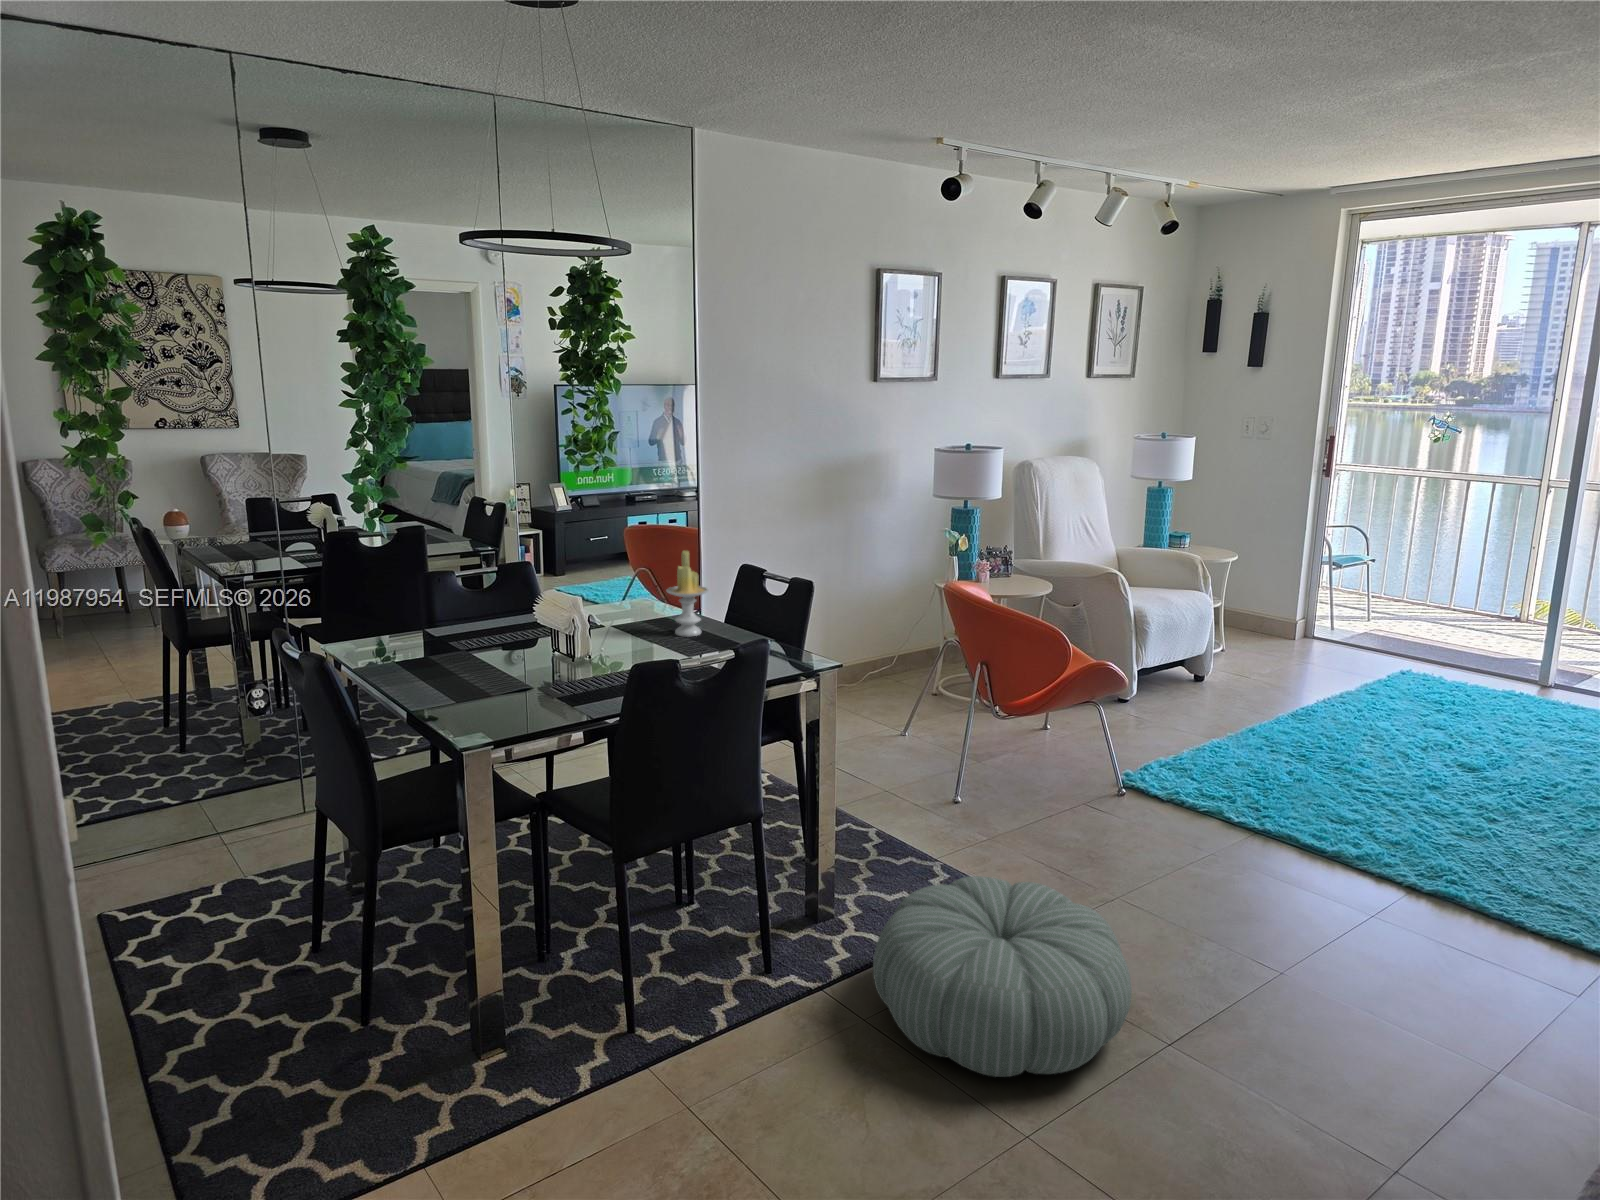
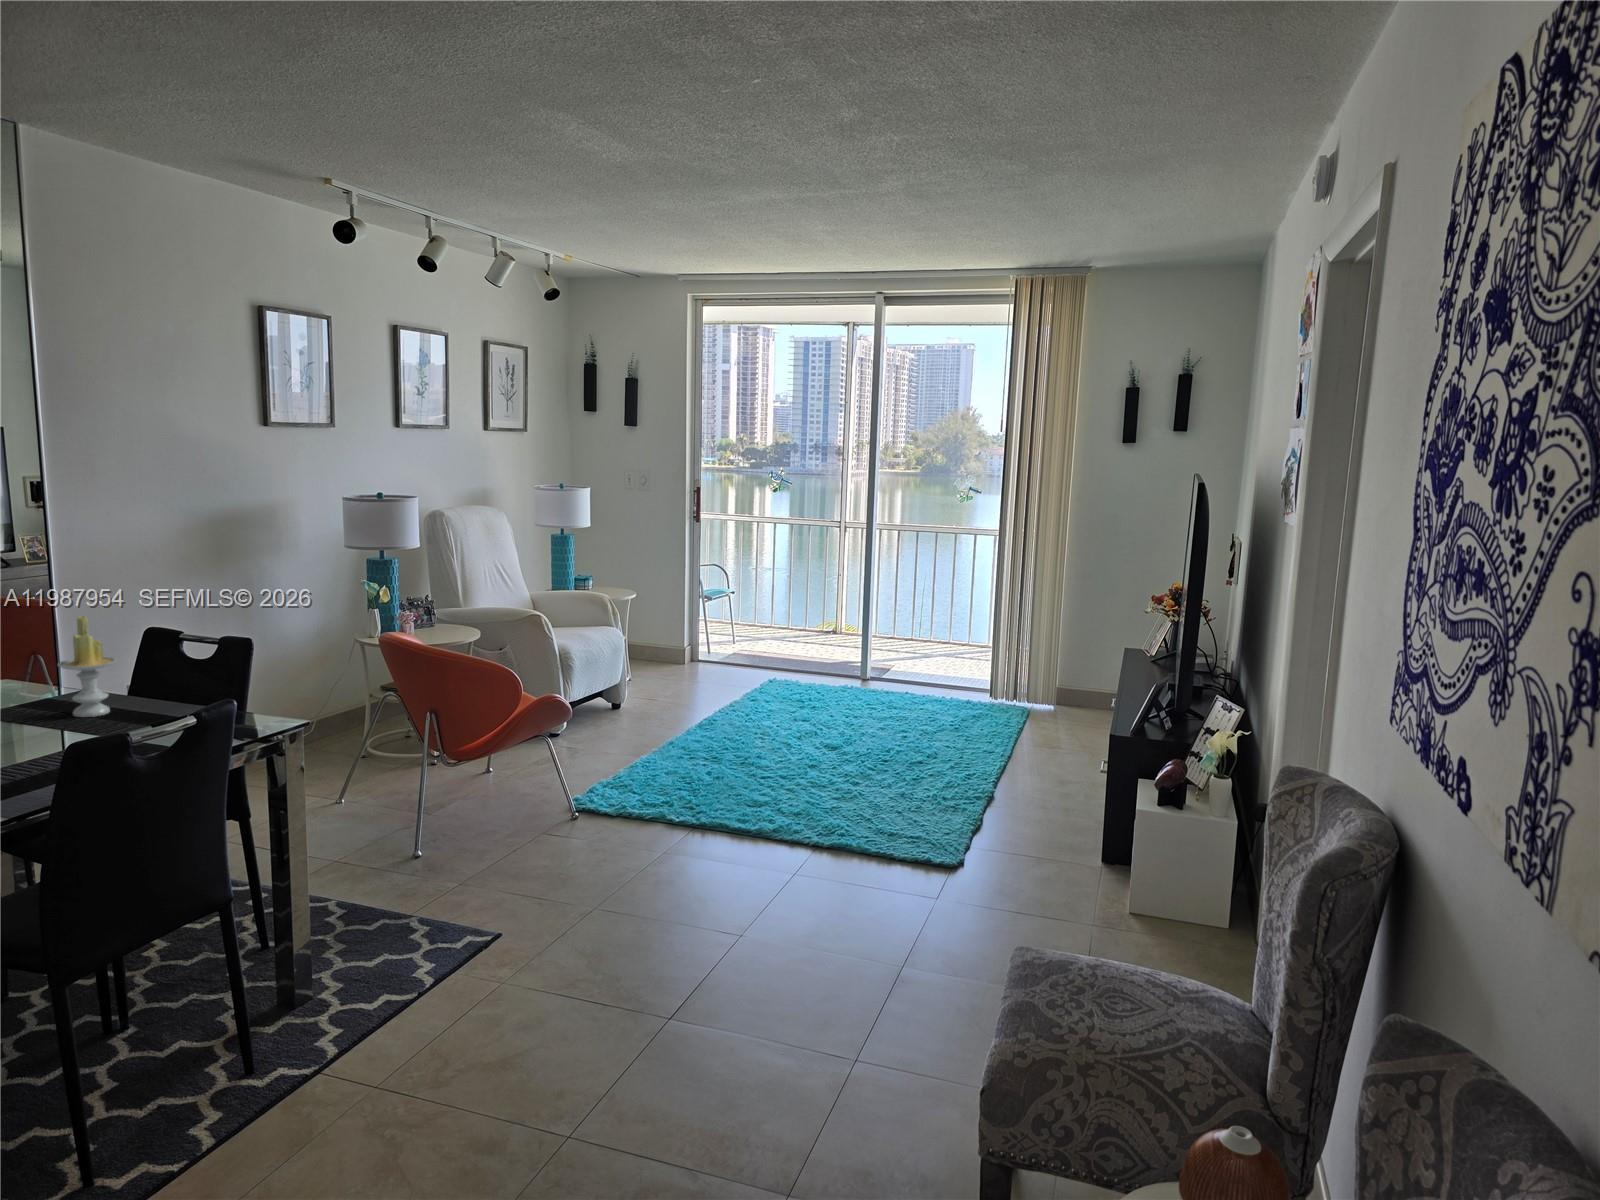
pouf: present [873,876,1132,1077] -> none [382,905,636,1095]

